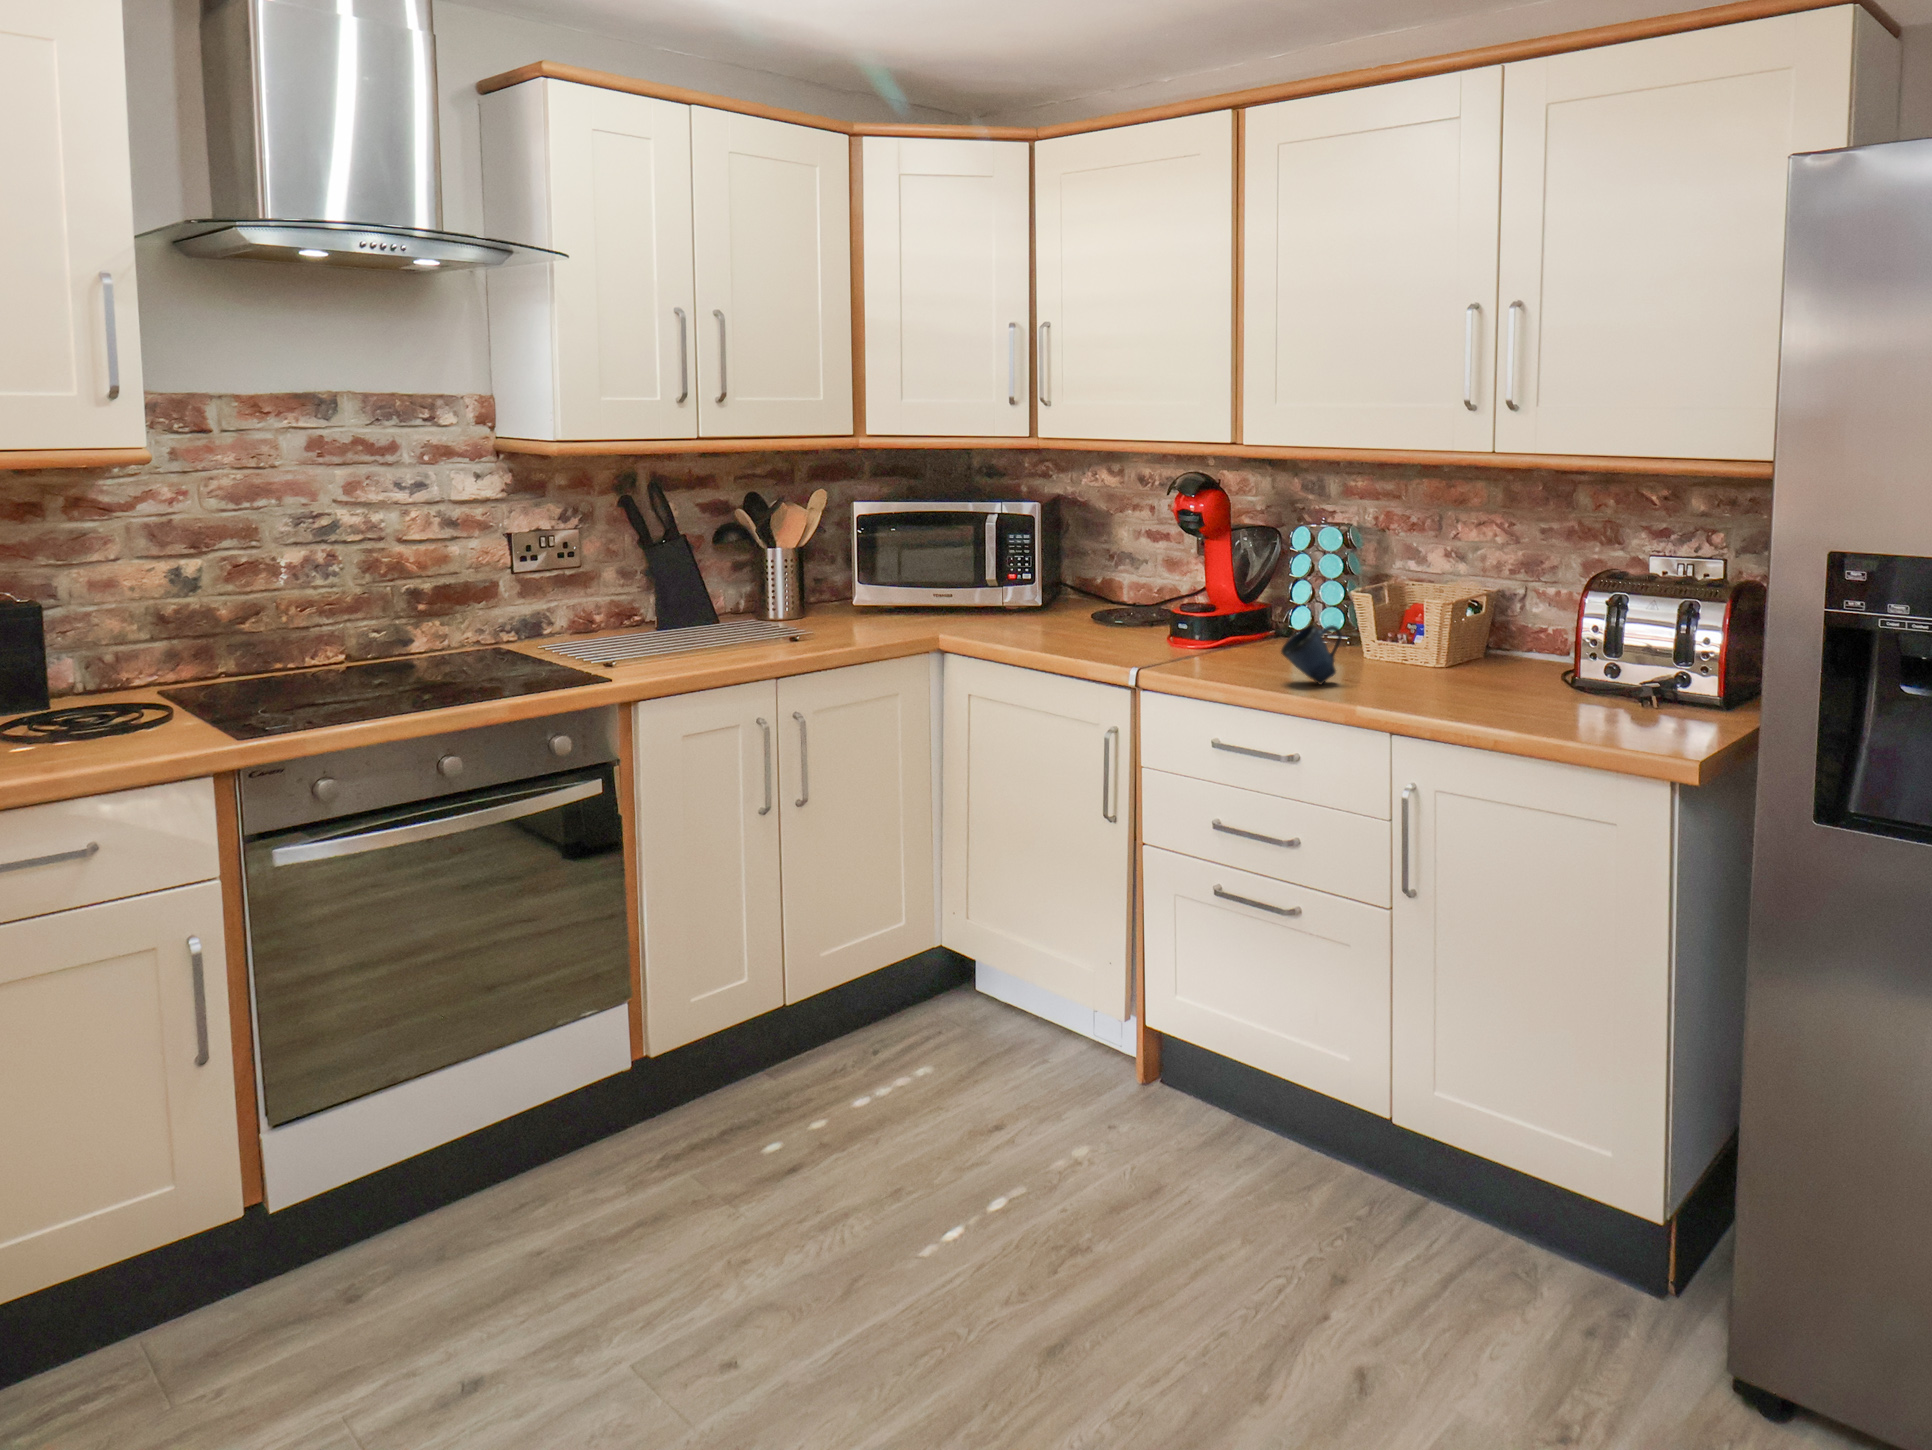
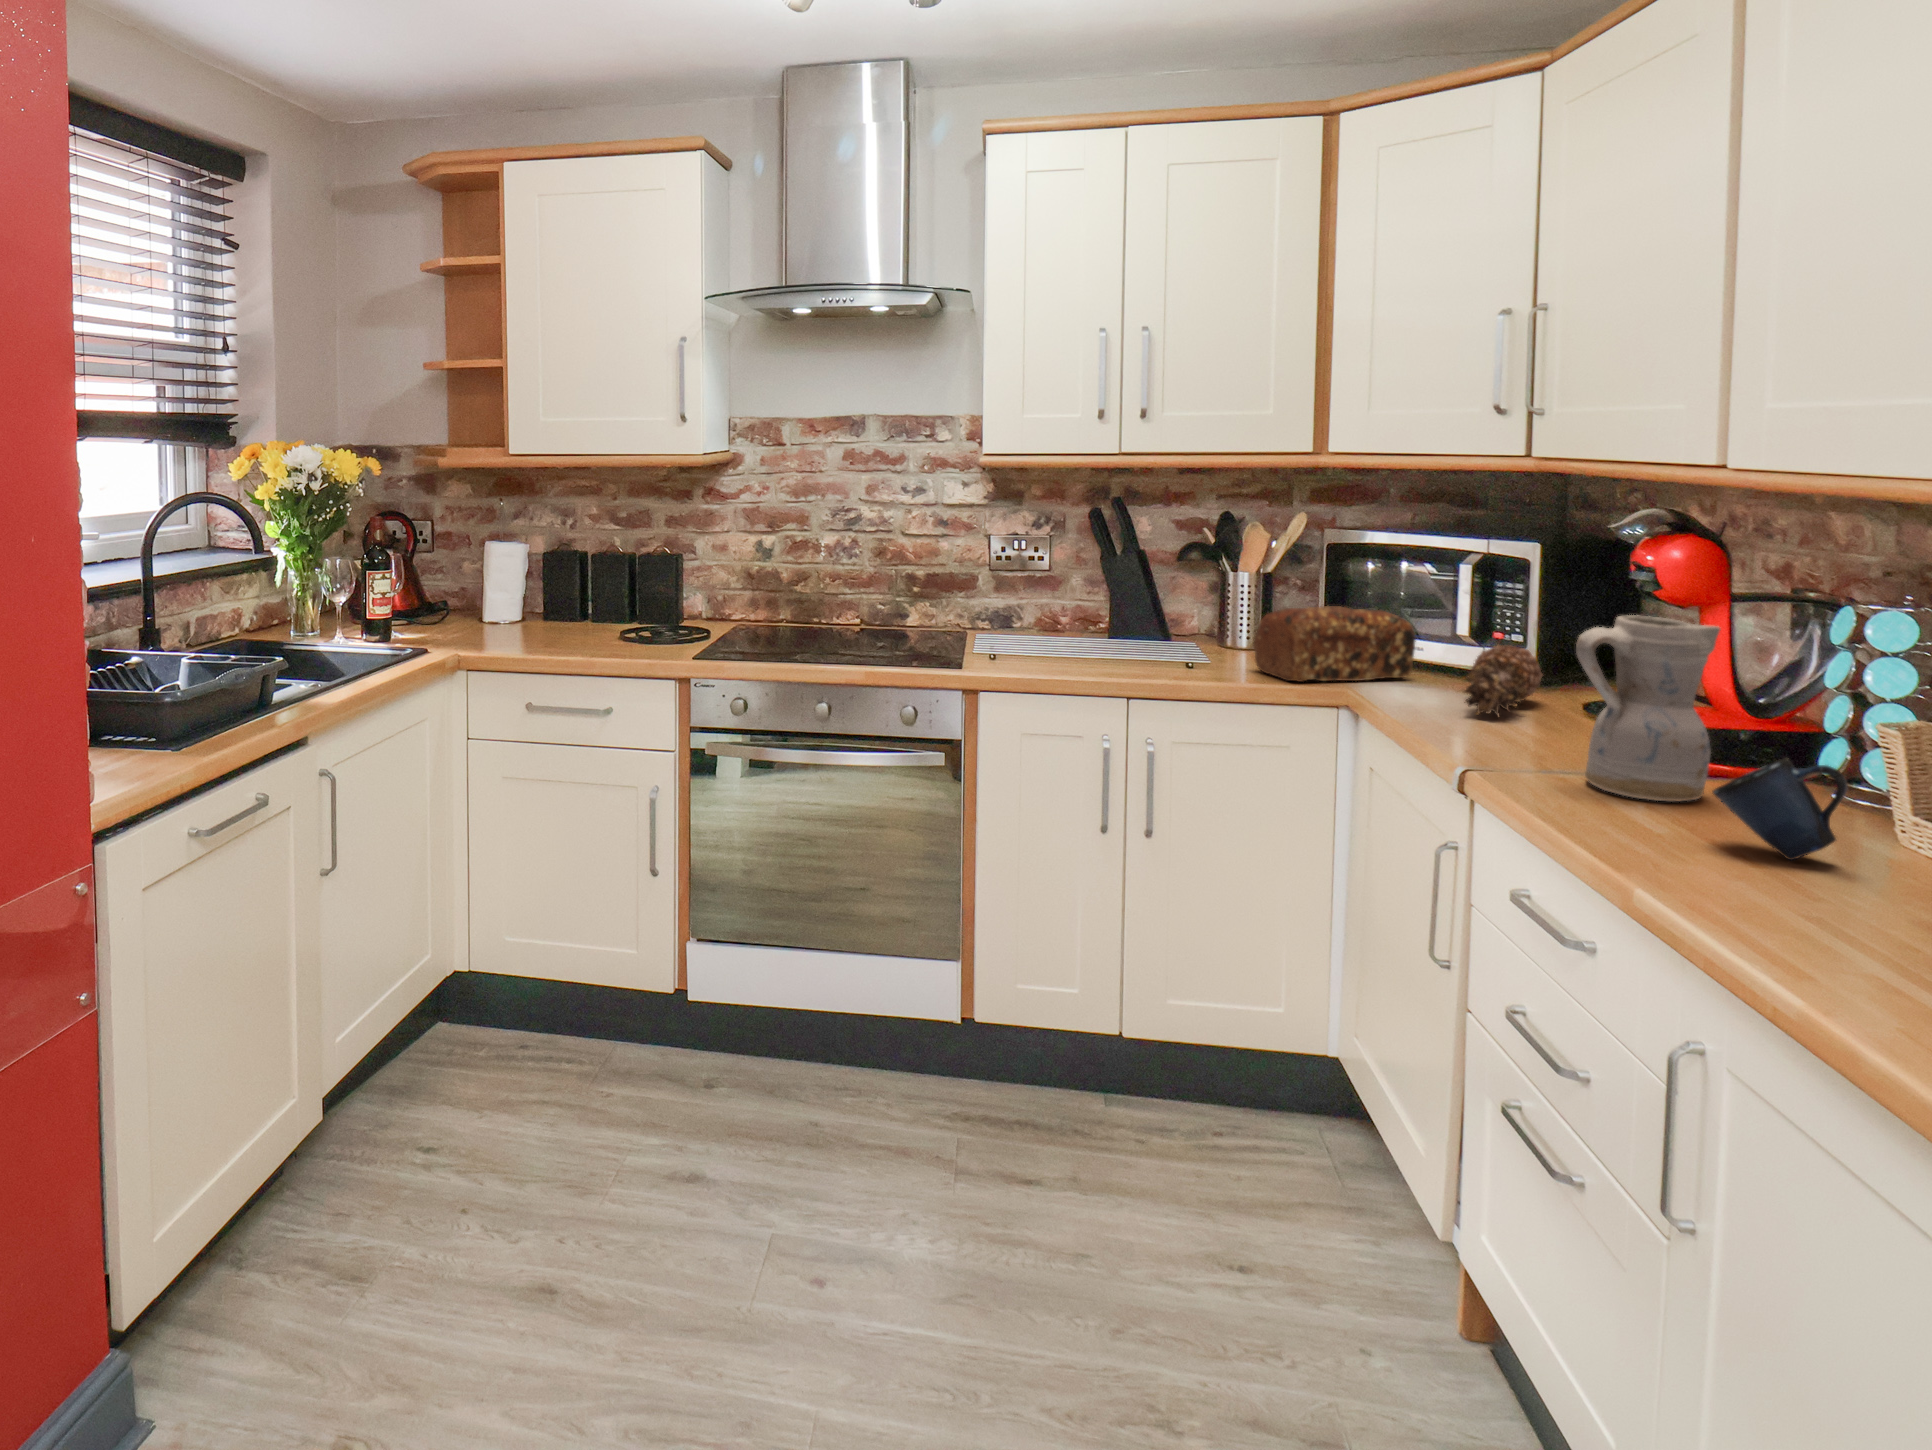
ceramic pitcher: none [1175,550,1240,671] -> present [1576,615,1720,801]
bread loaf: none [845,570,961,640] -> present [1254,606,1416,682]
fruit: none [1016,584,1073,640] -> present [1463,645,1542,716]

